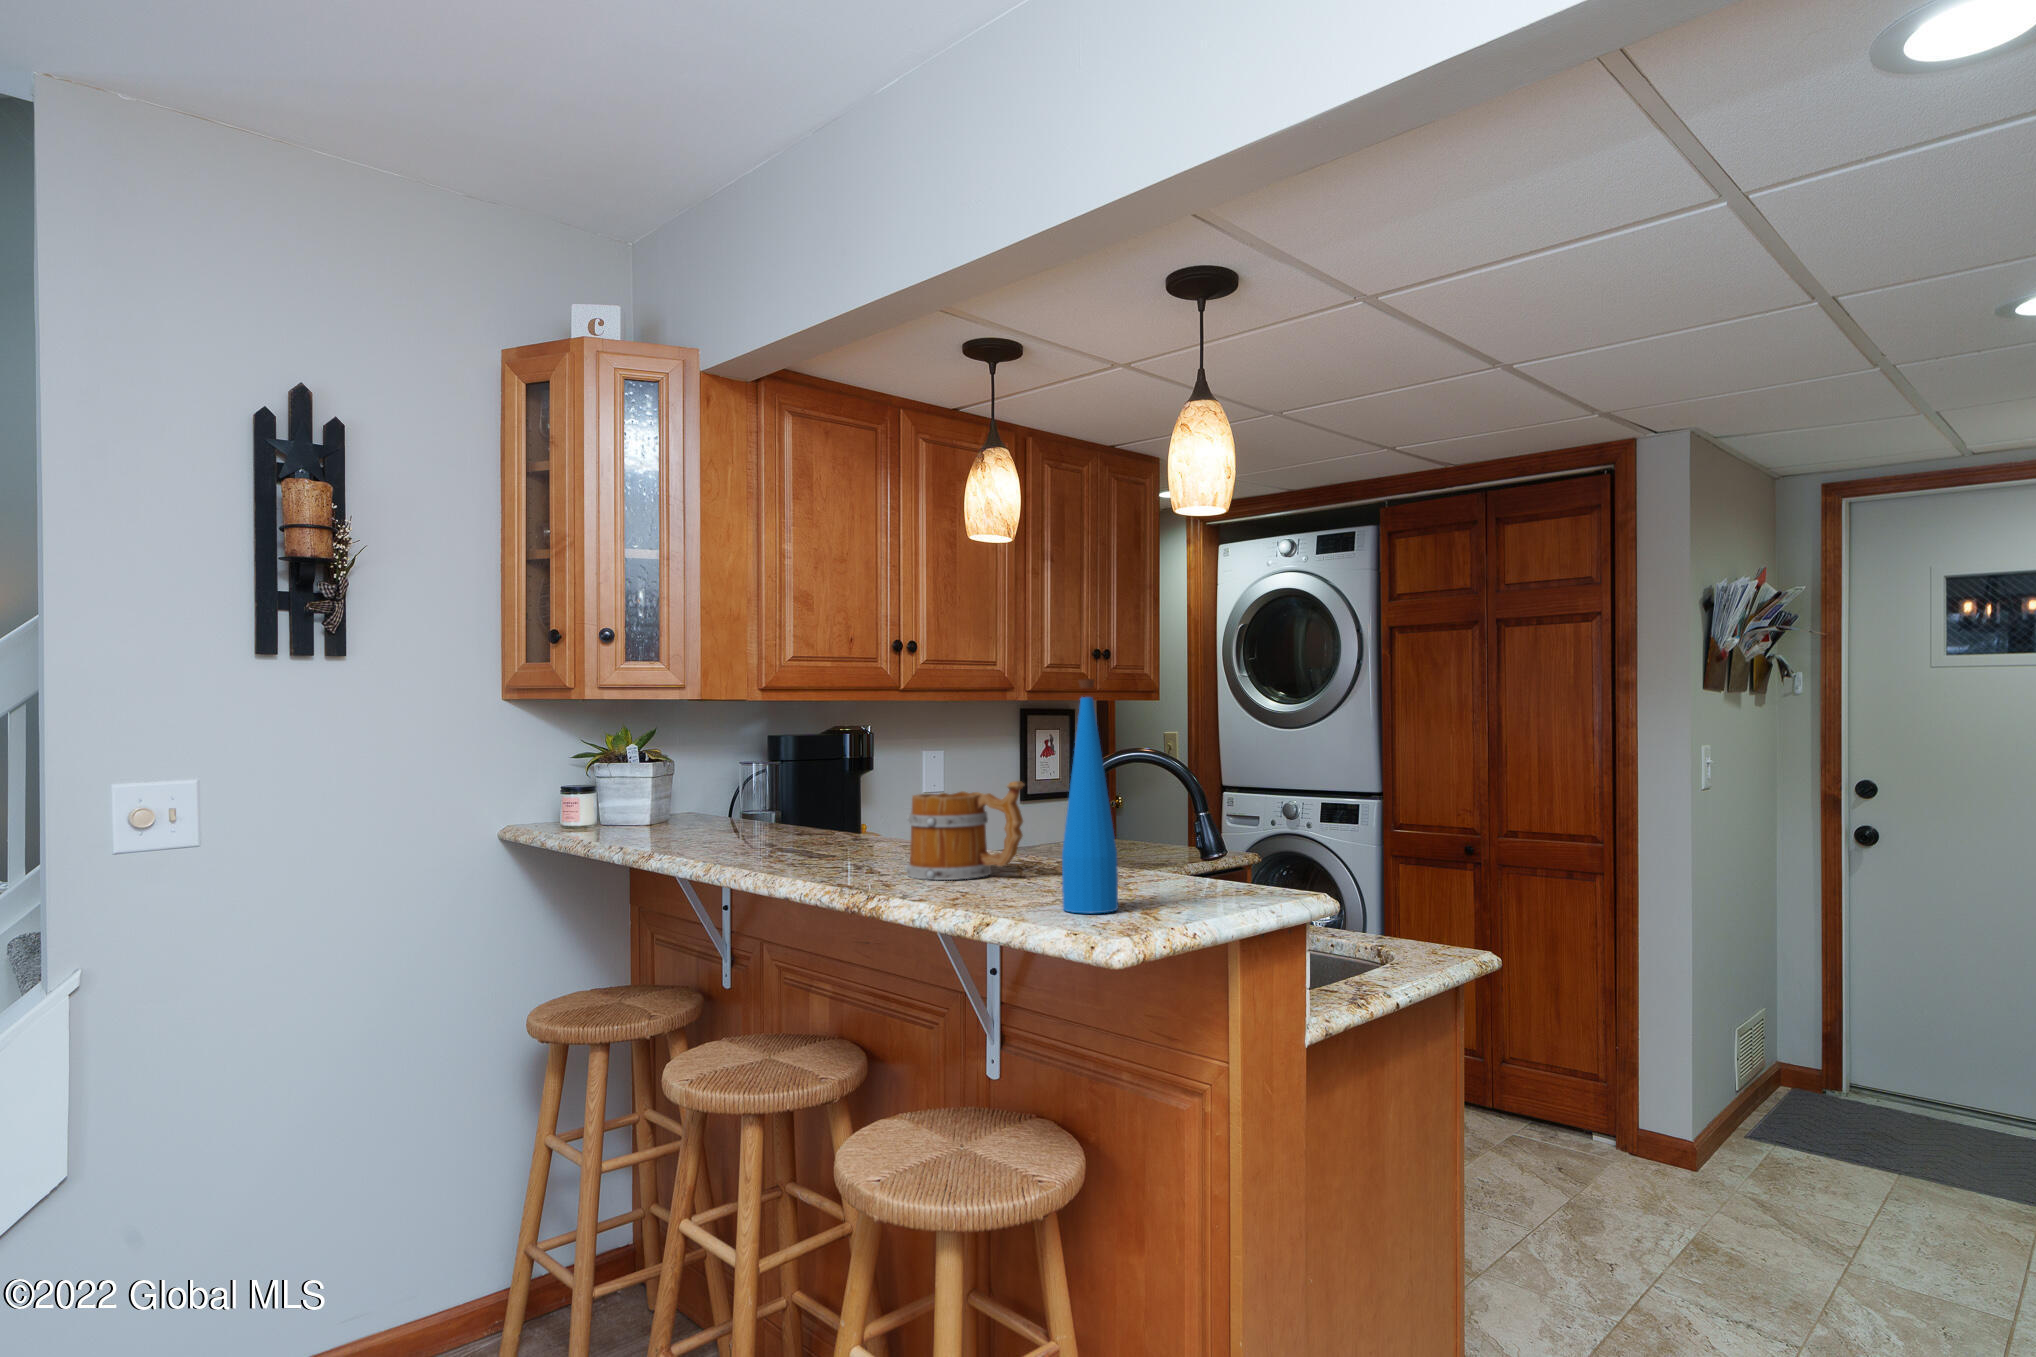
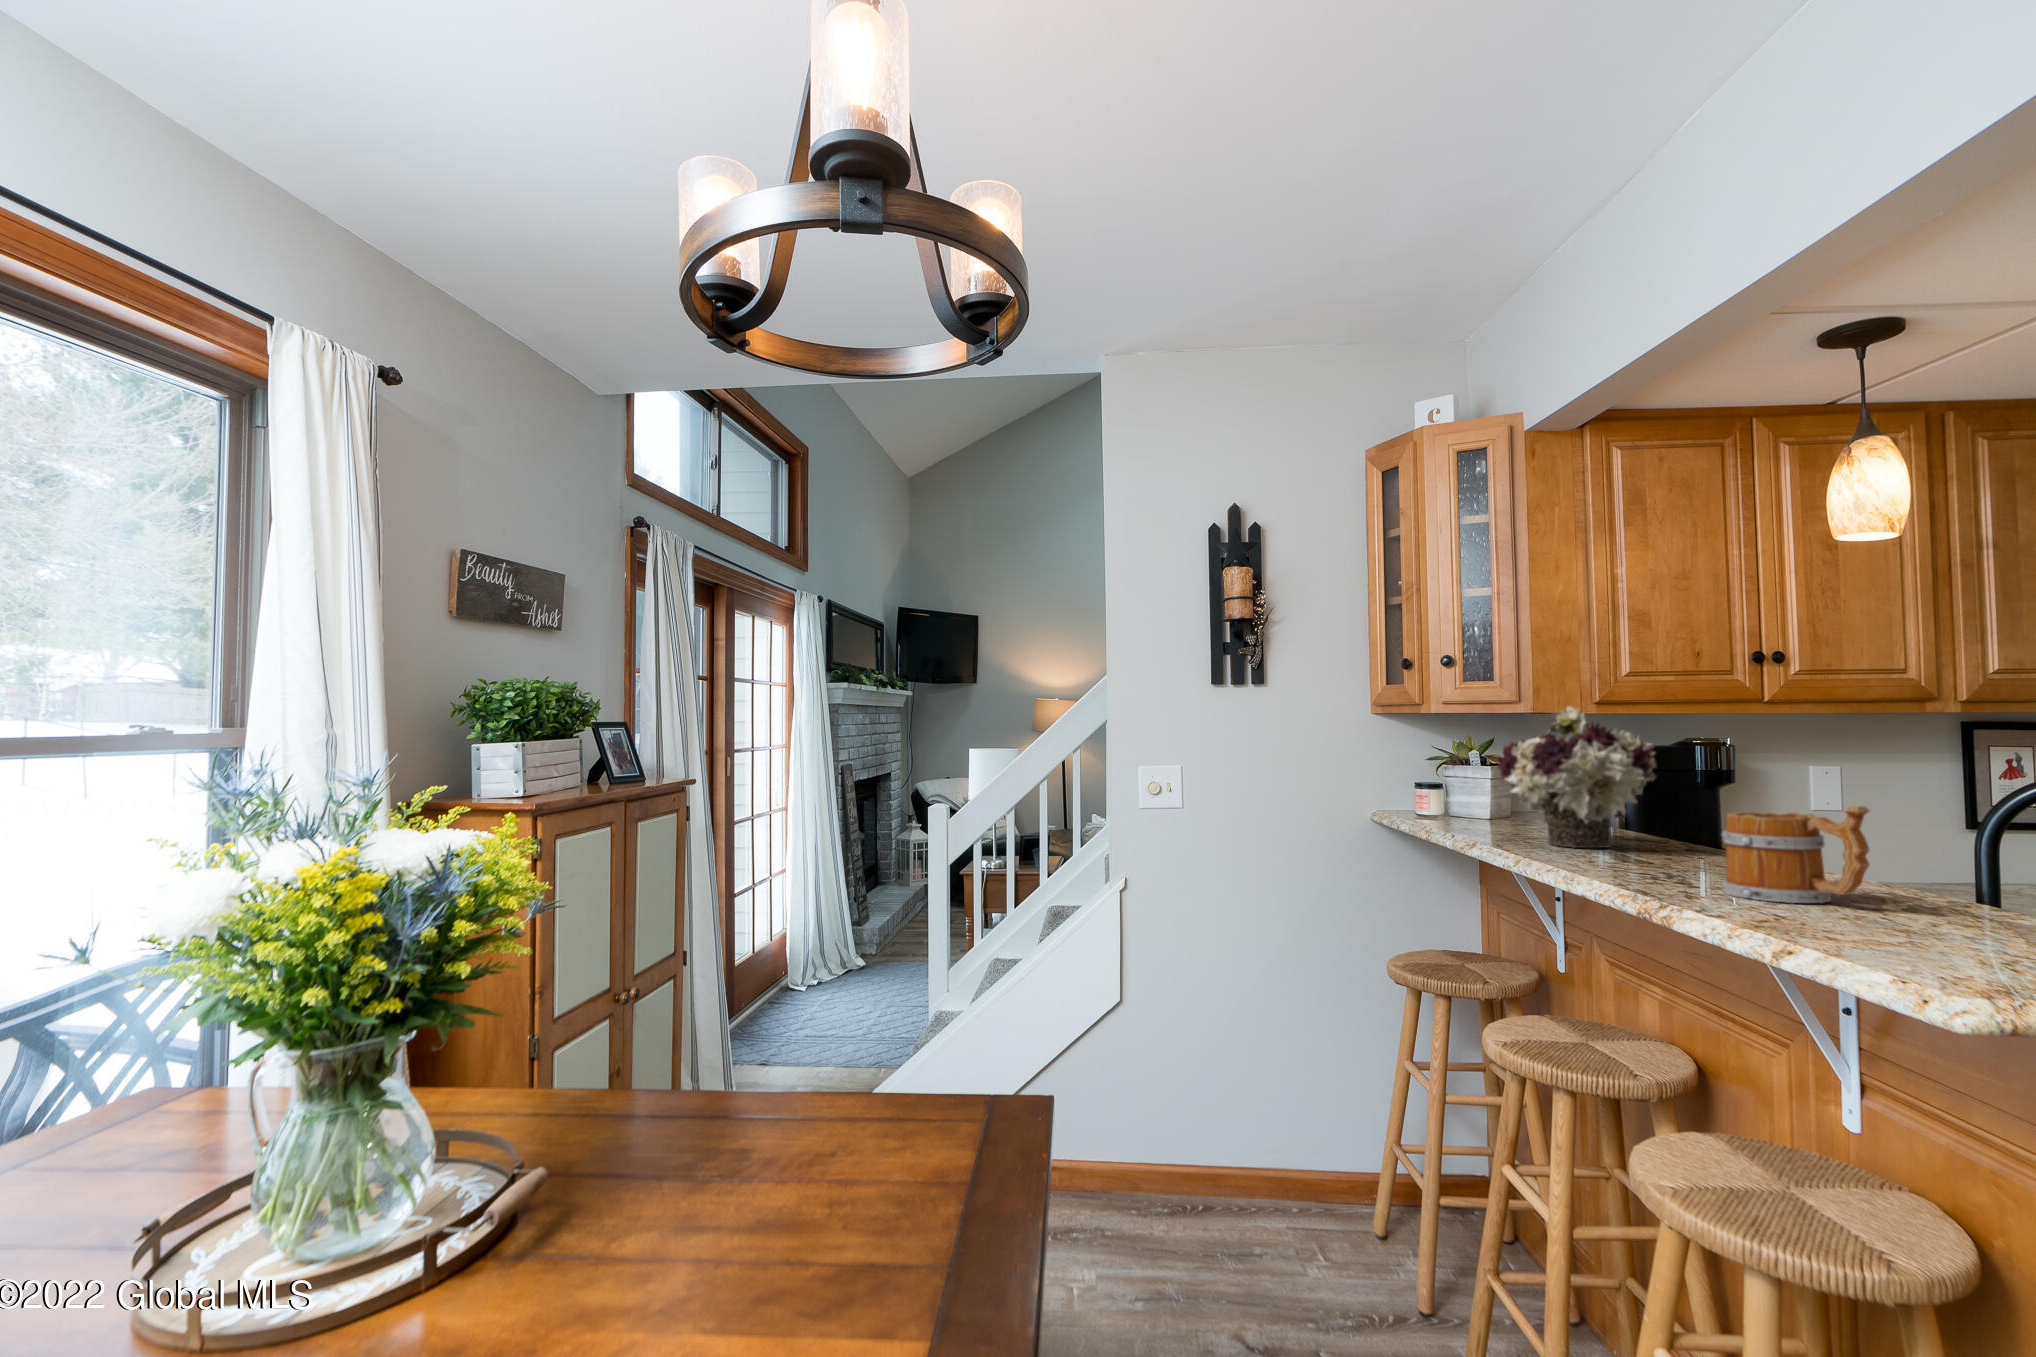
bottle: present [1062,679,1118,913] -> none [1890,701,1978,961]
flower arrangement: none [666,688,828,847] -> present [1496,707,1656,848]

